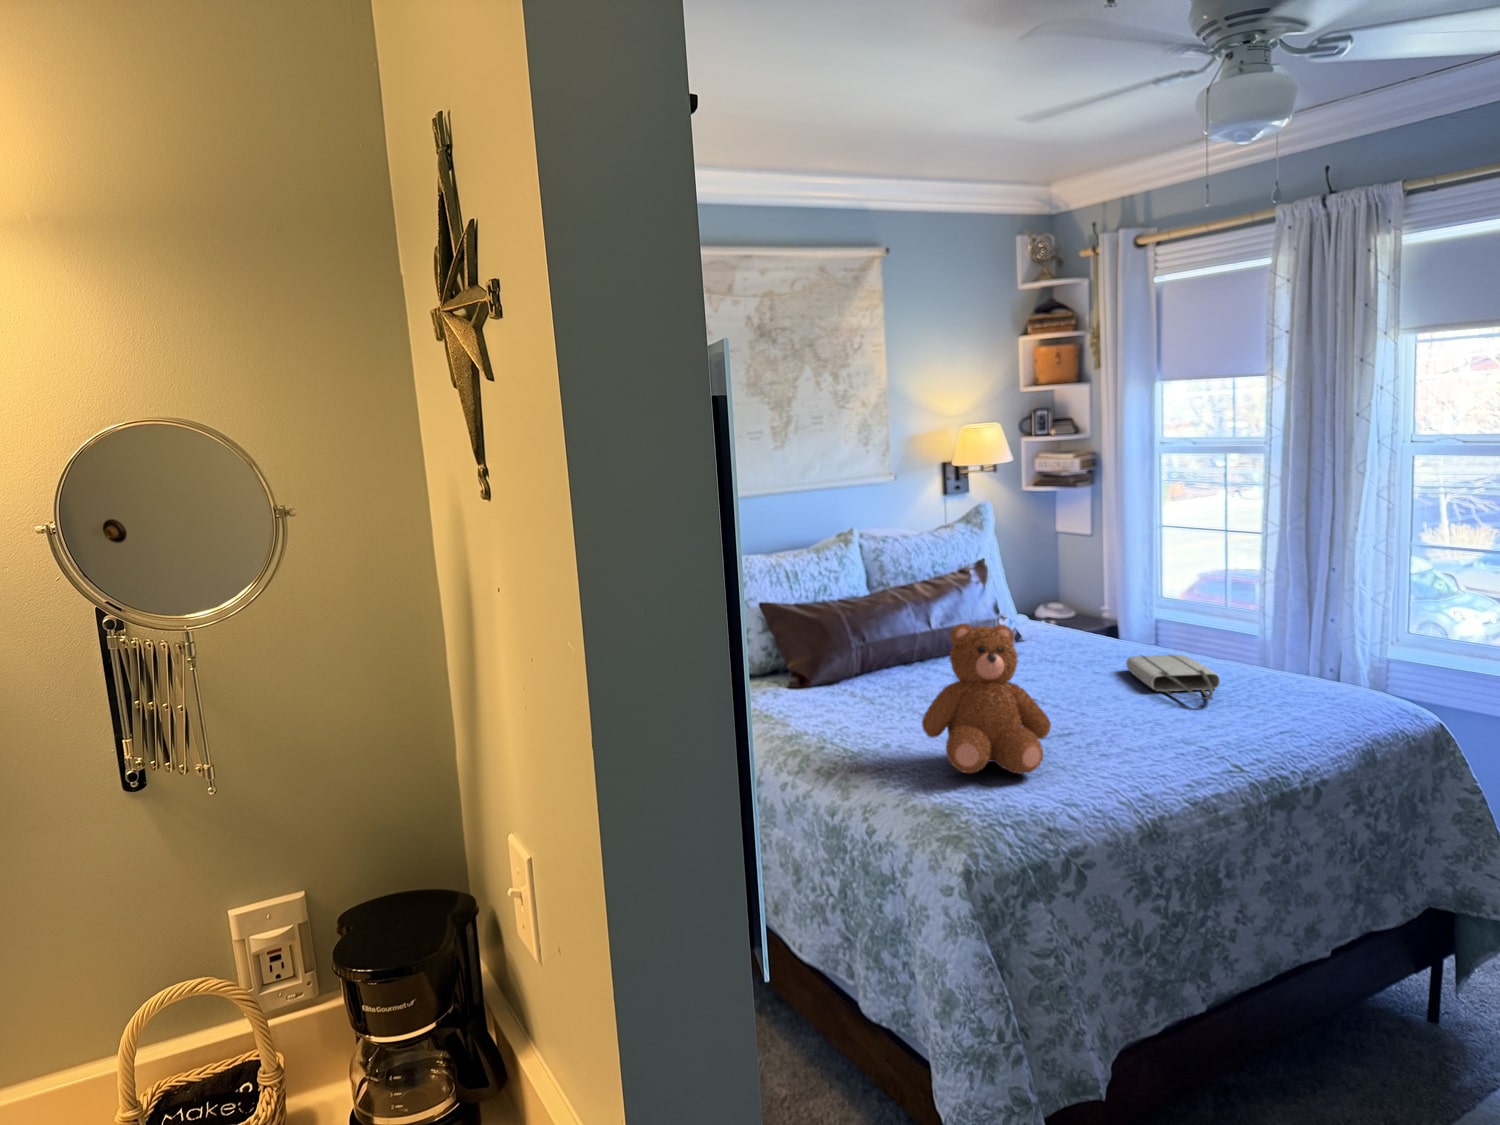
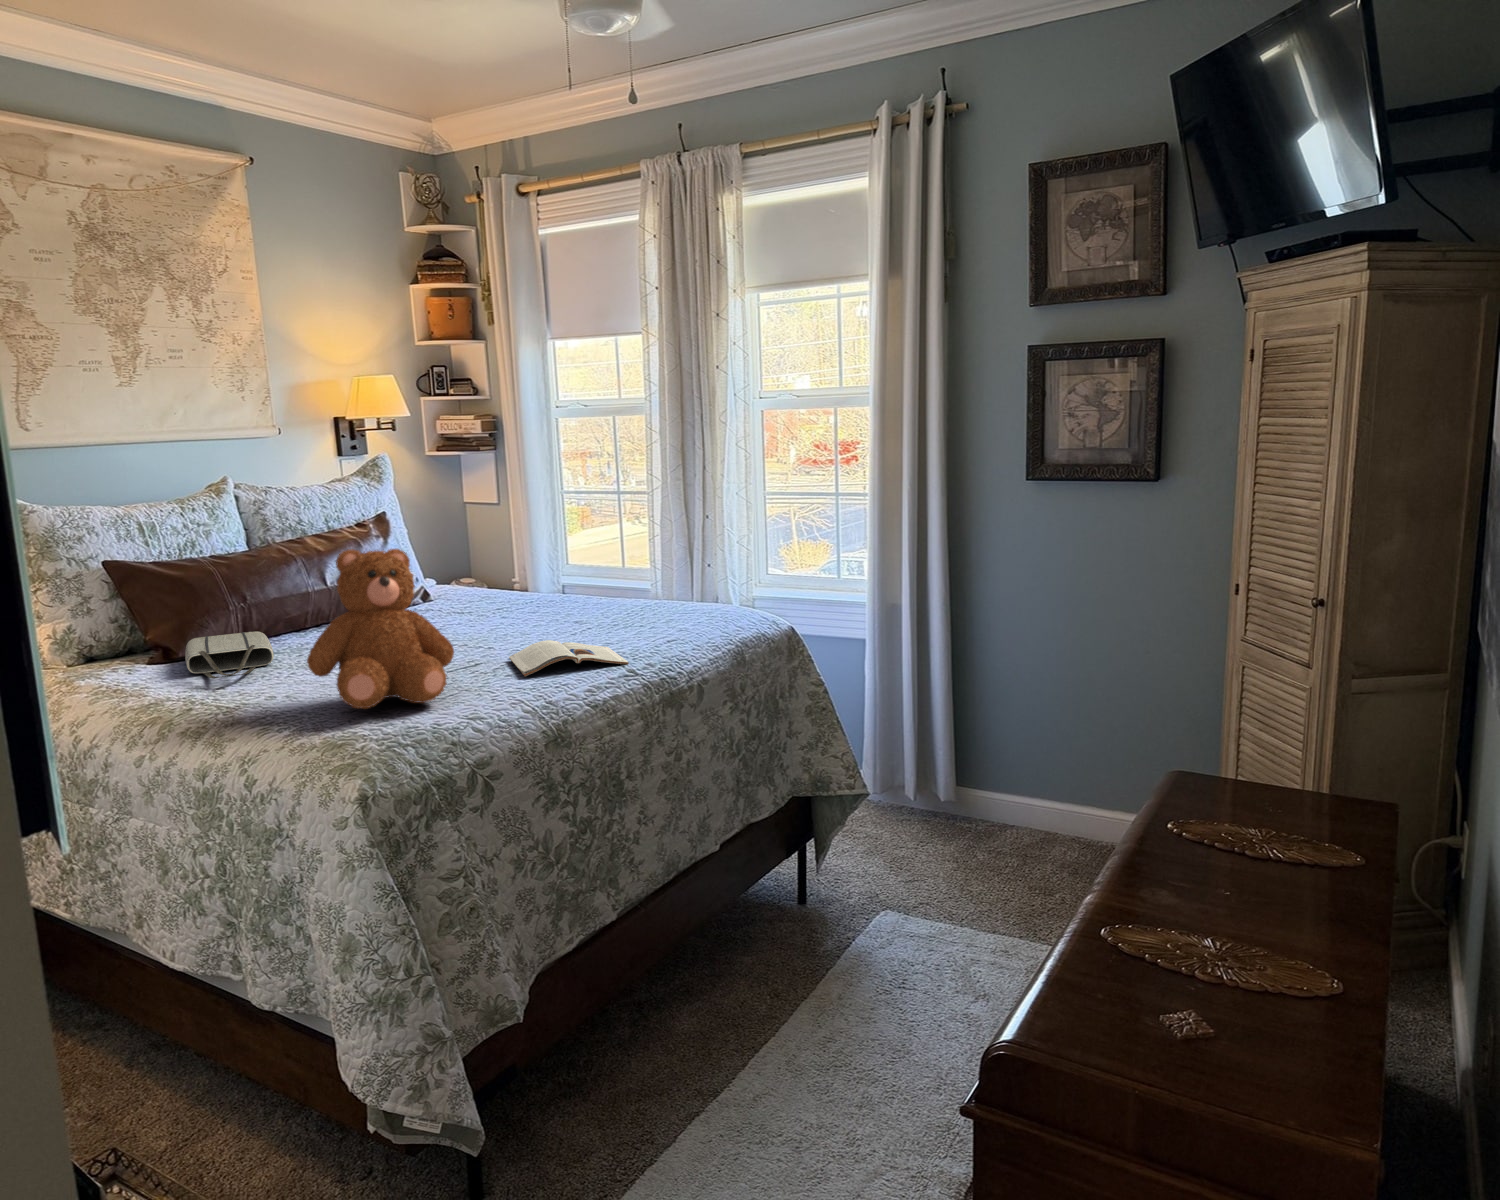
tote bag: present [1126,655,1220,700] -> present [185,631,274,678]
magazine: none [1102,717,1232,756] -> present [509,640,629,676]

